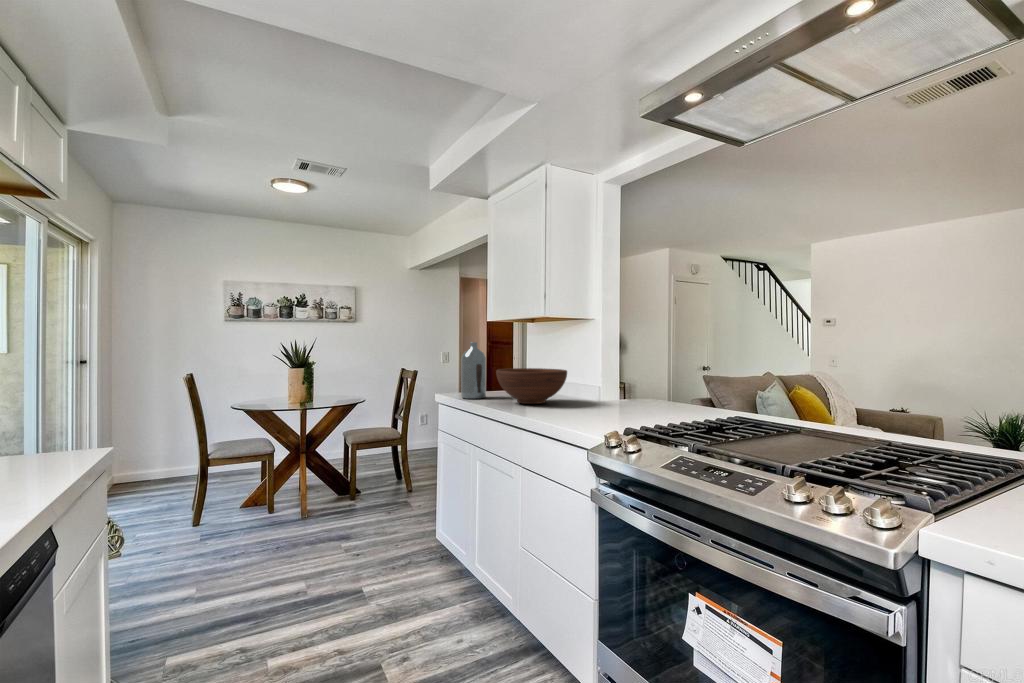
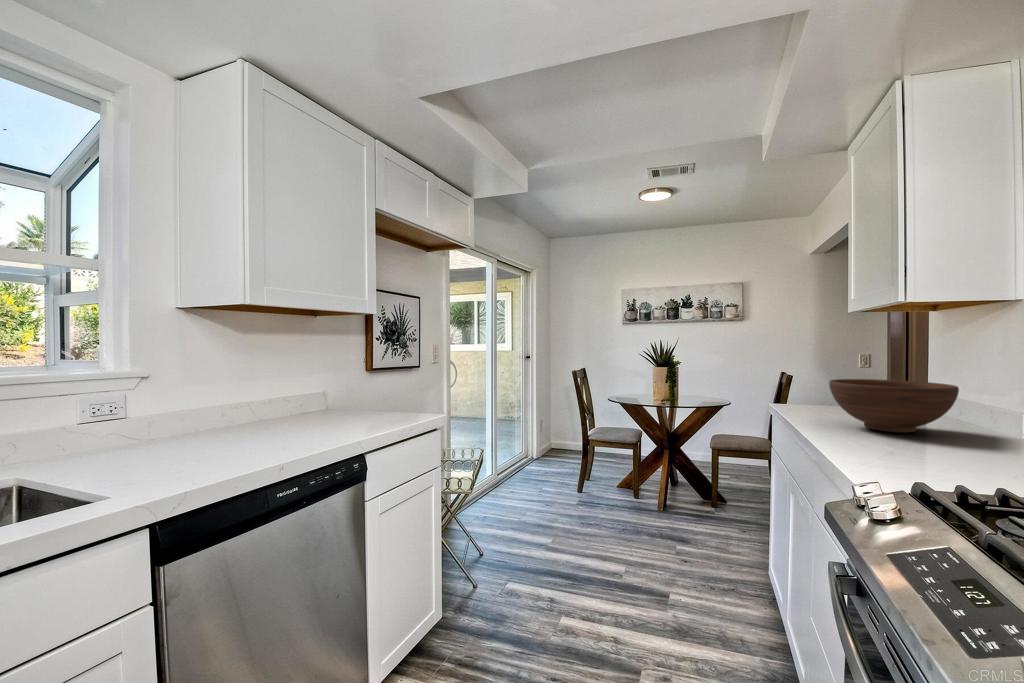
bottle: present [461,342,486,399] -> none [798,343,835,416]

